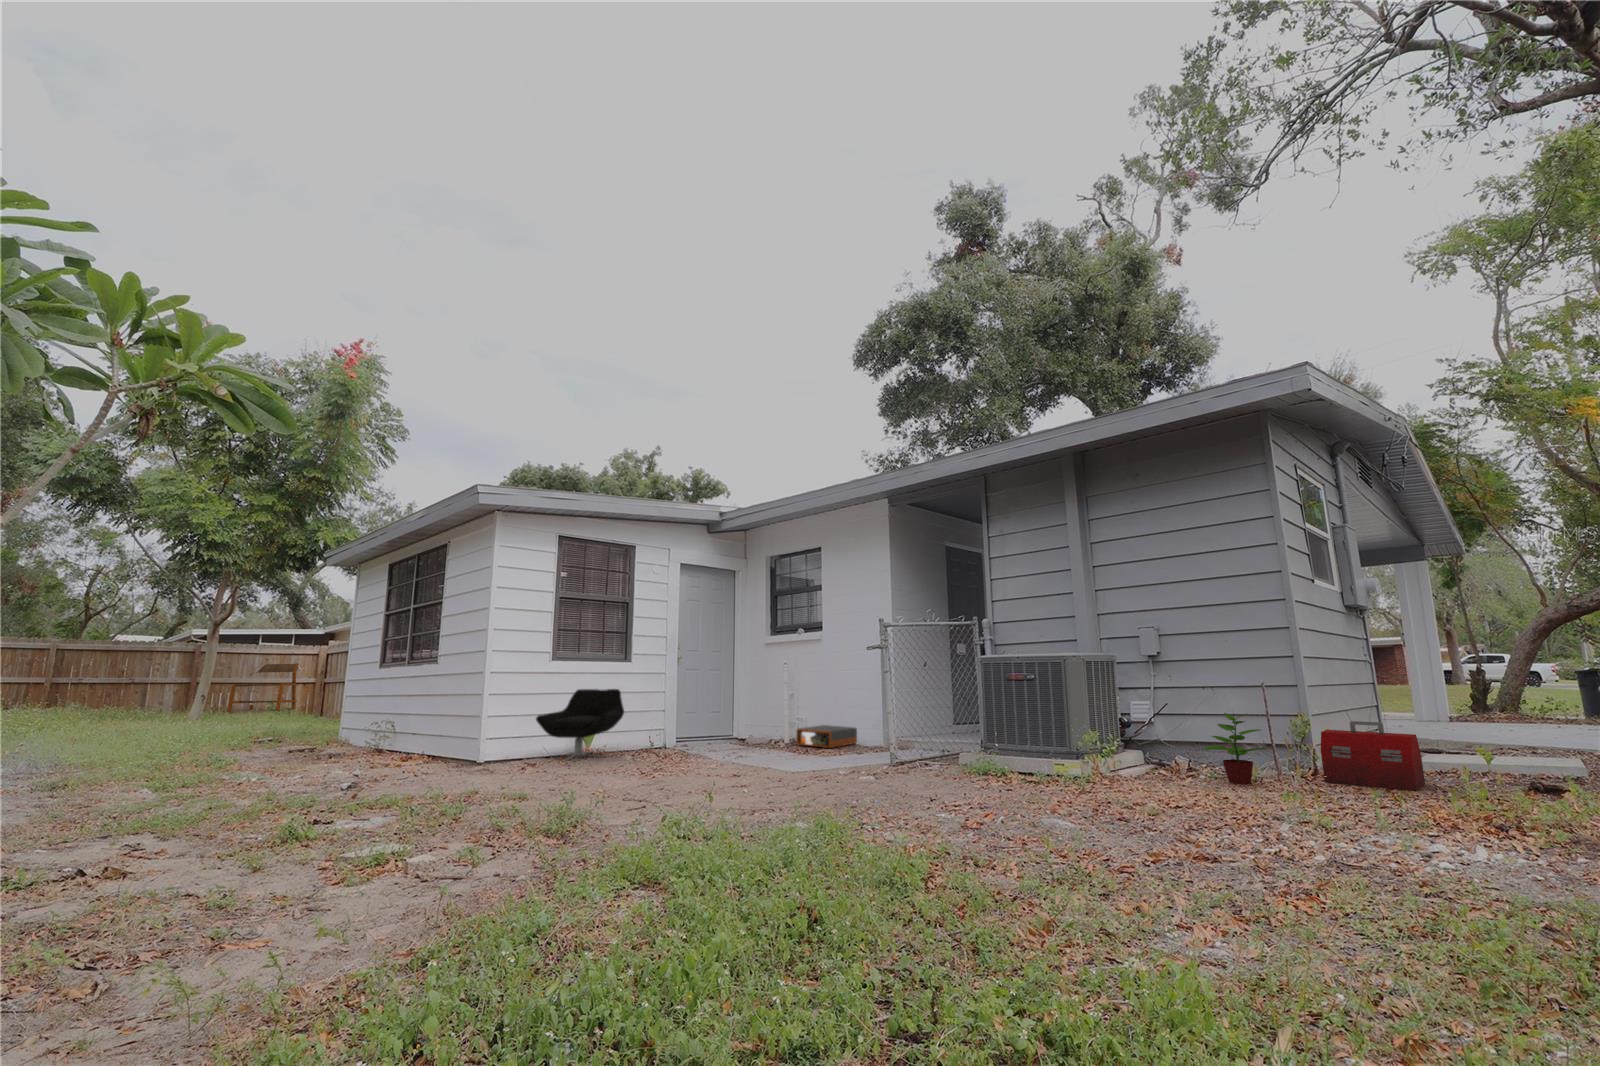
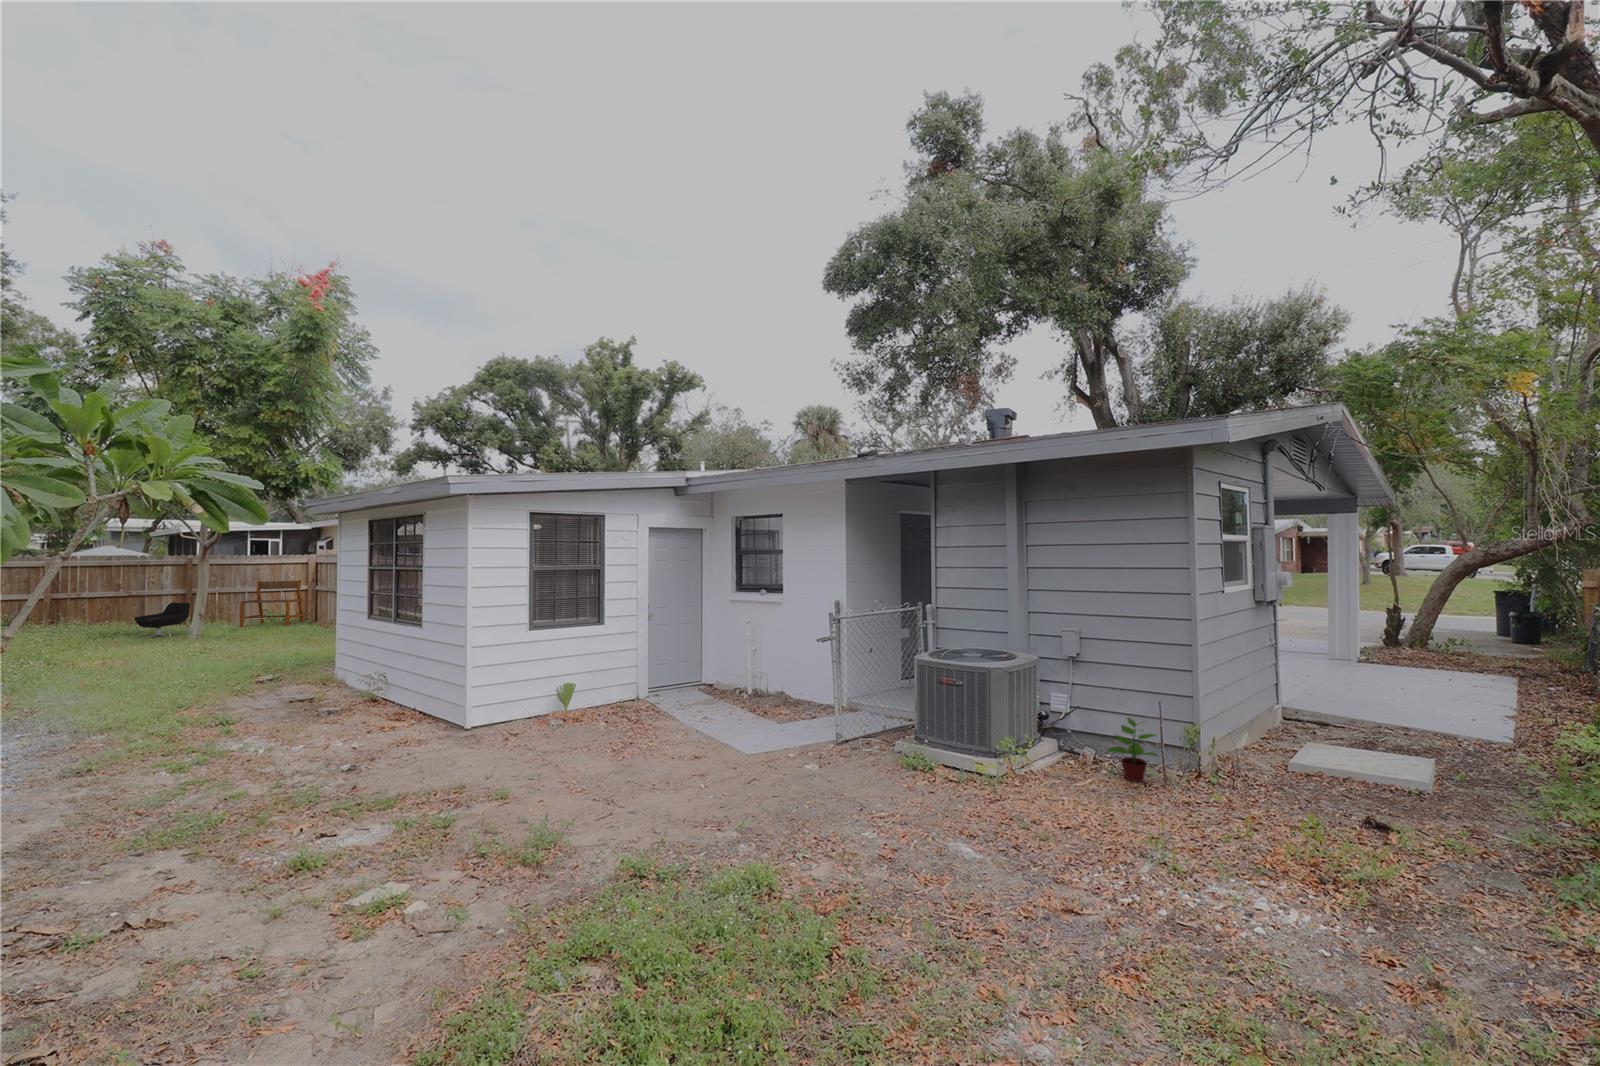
lounge chair: present [536,689,624,761] -> present [134,603,190,639]
toolbox: present [1321,721,1425,791] -> none [1207,727,1293,796]
storage box: present [796,725,857,748] -> none [757,681,813,709]

